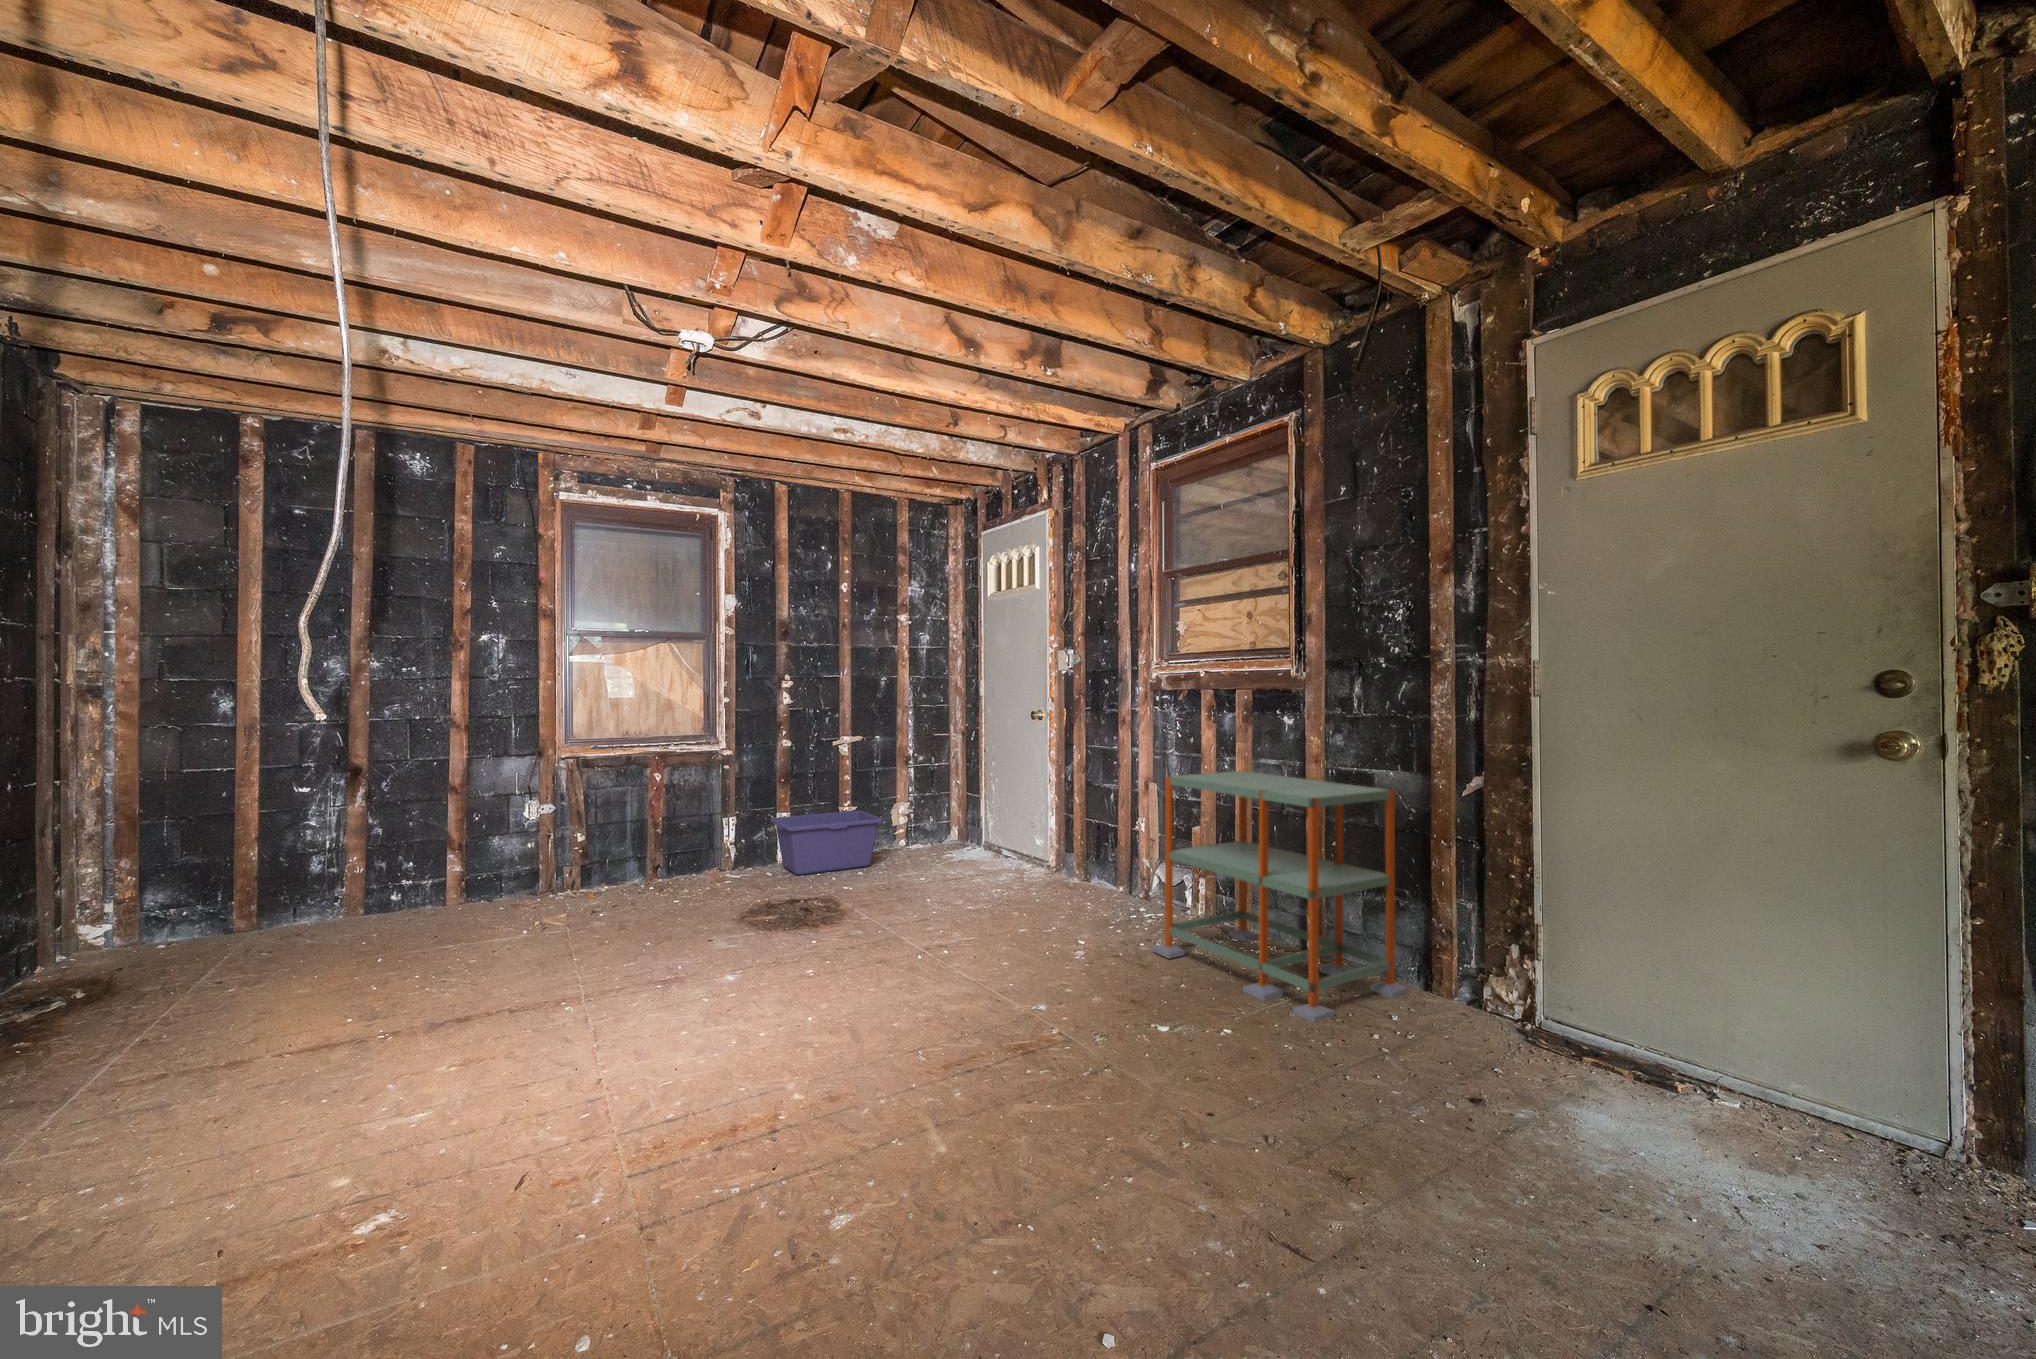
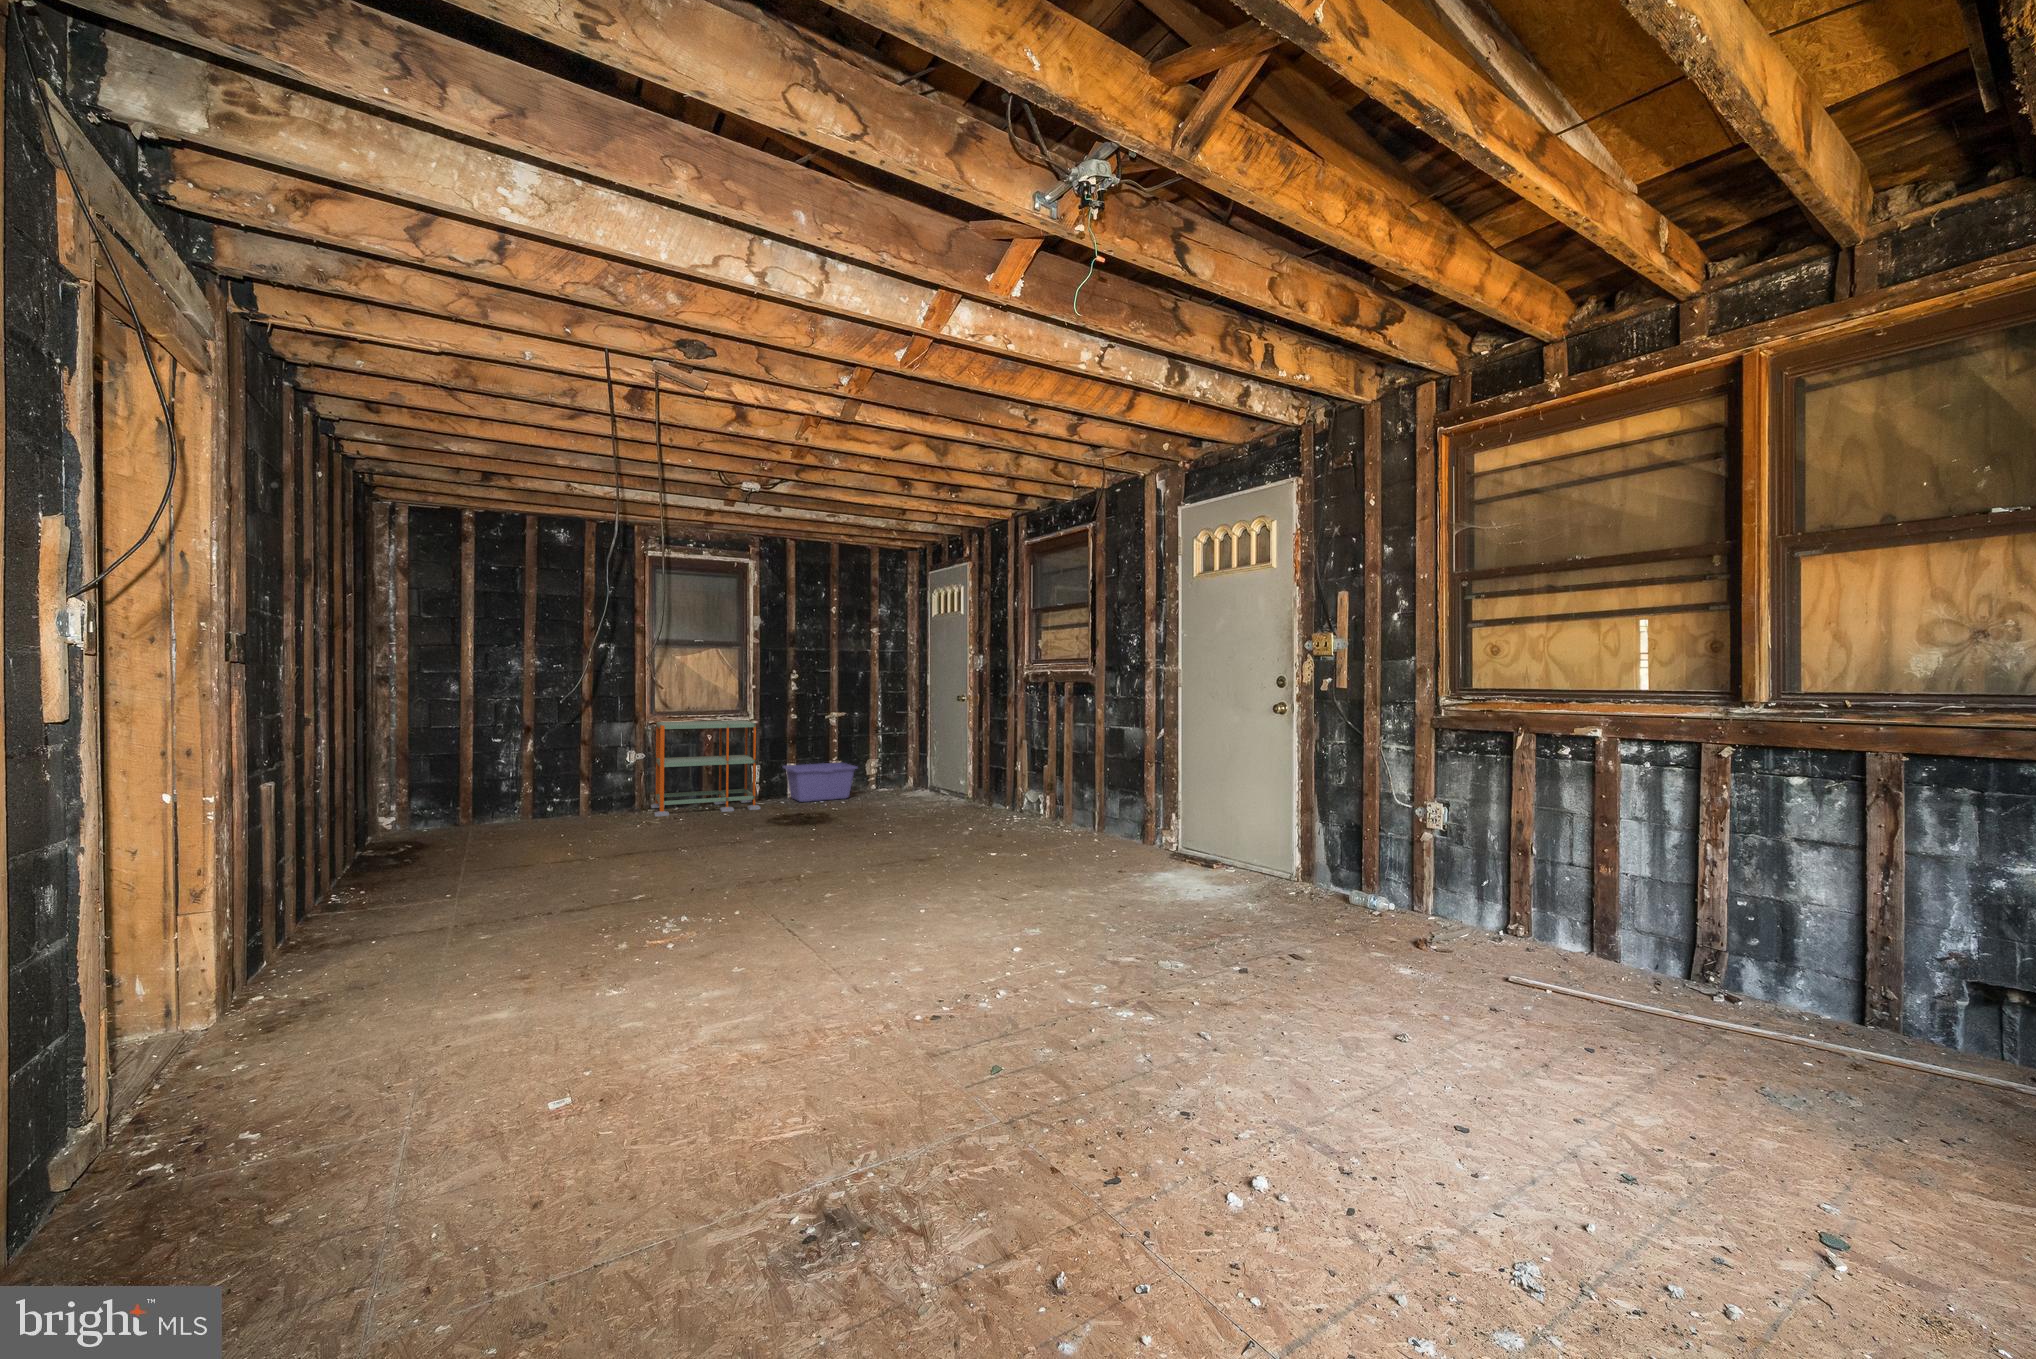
shelving unit: present [1152,771,1410,1023] -> present [651,720,760,816]

